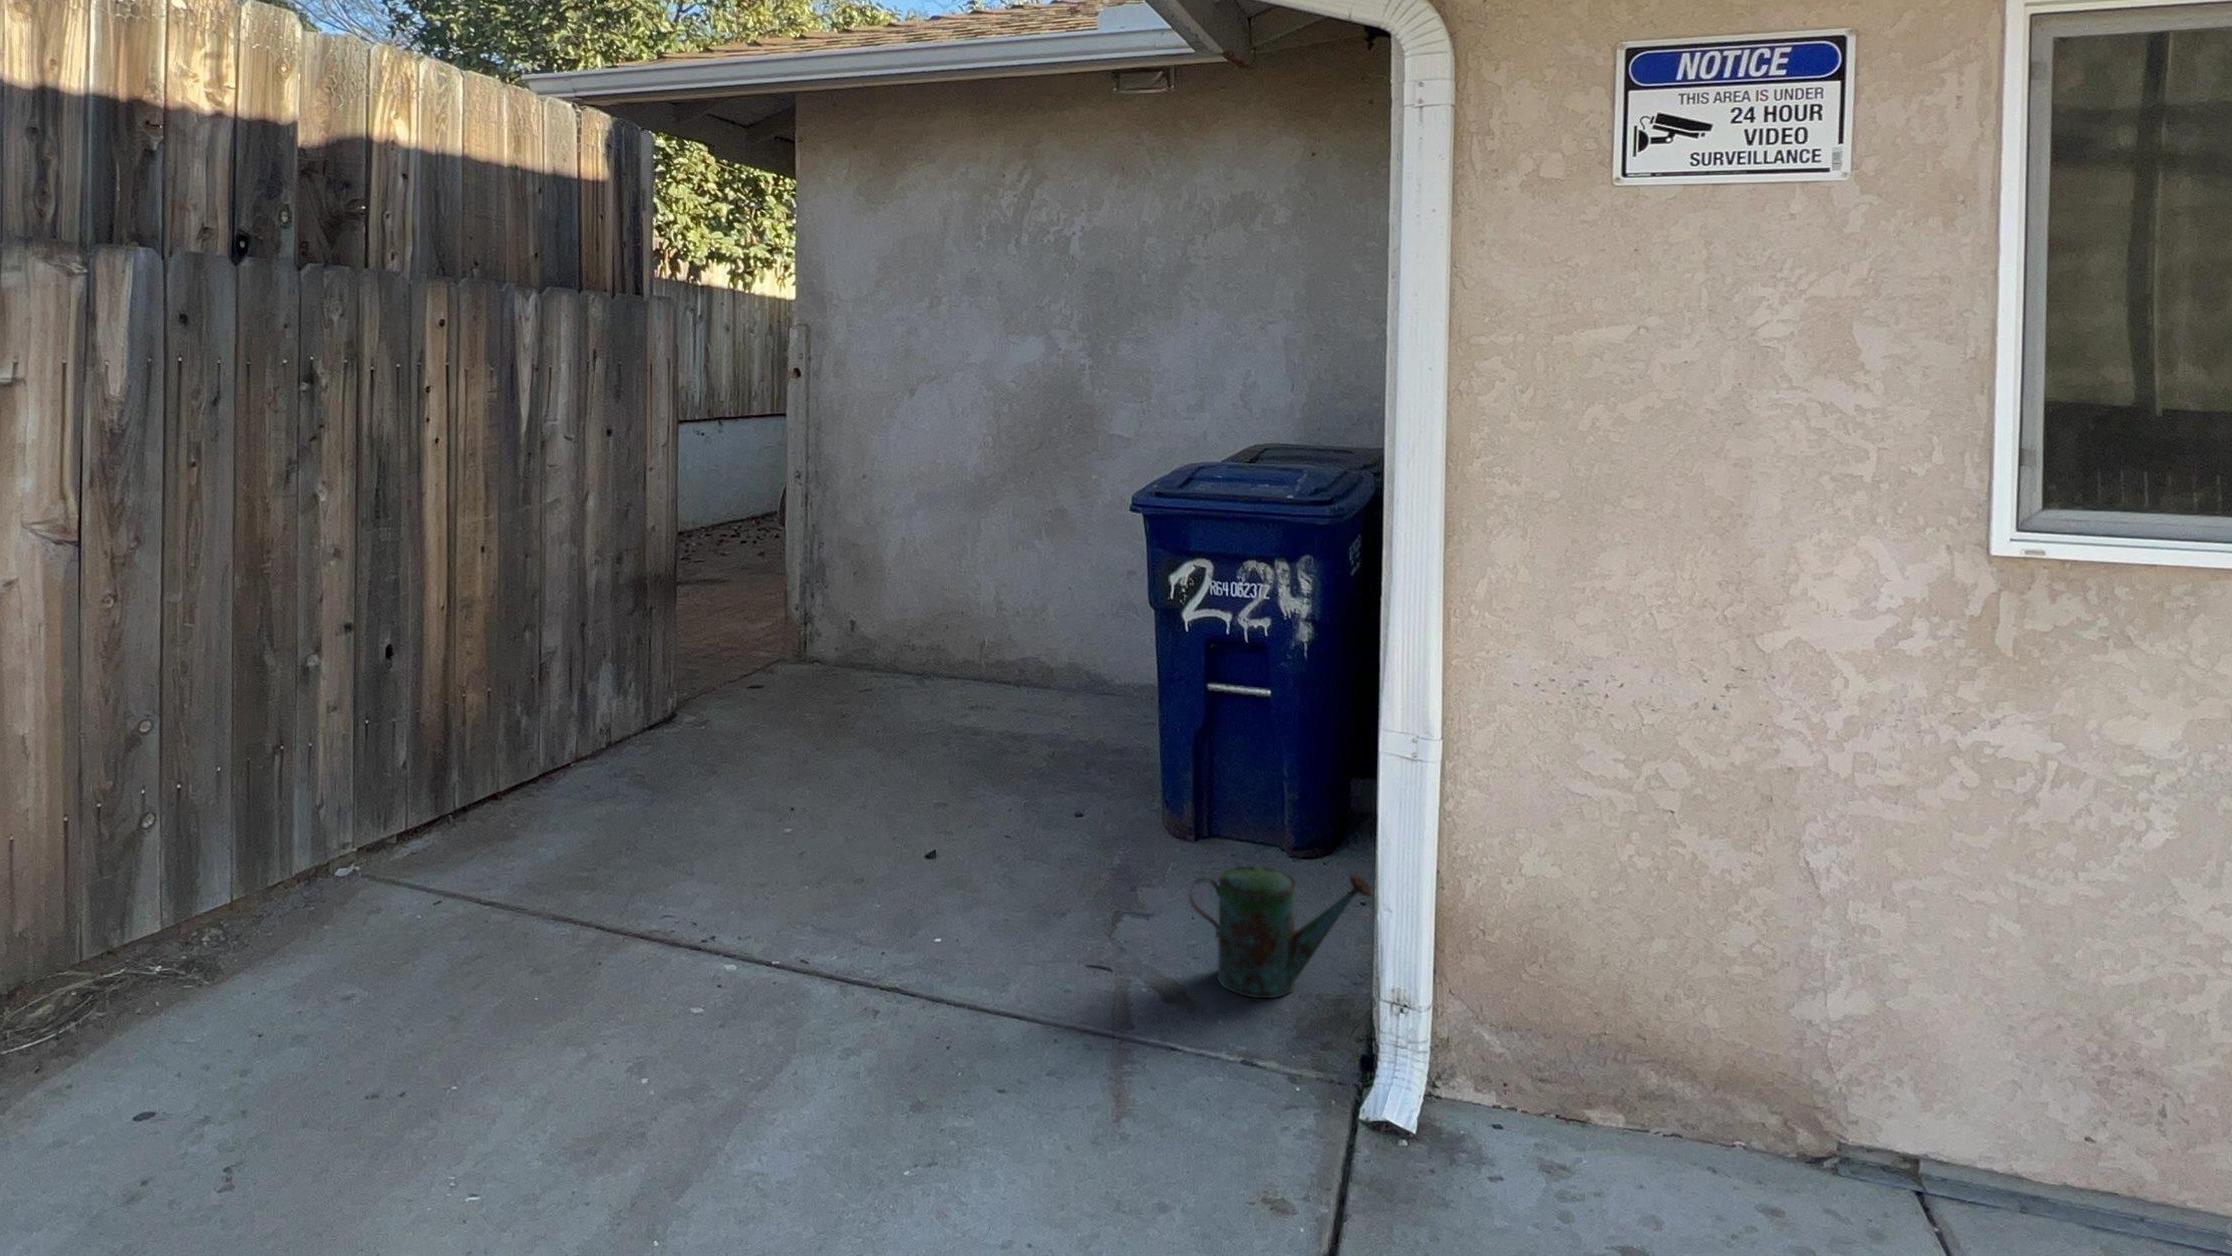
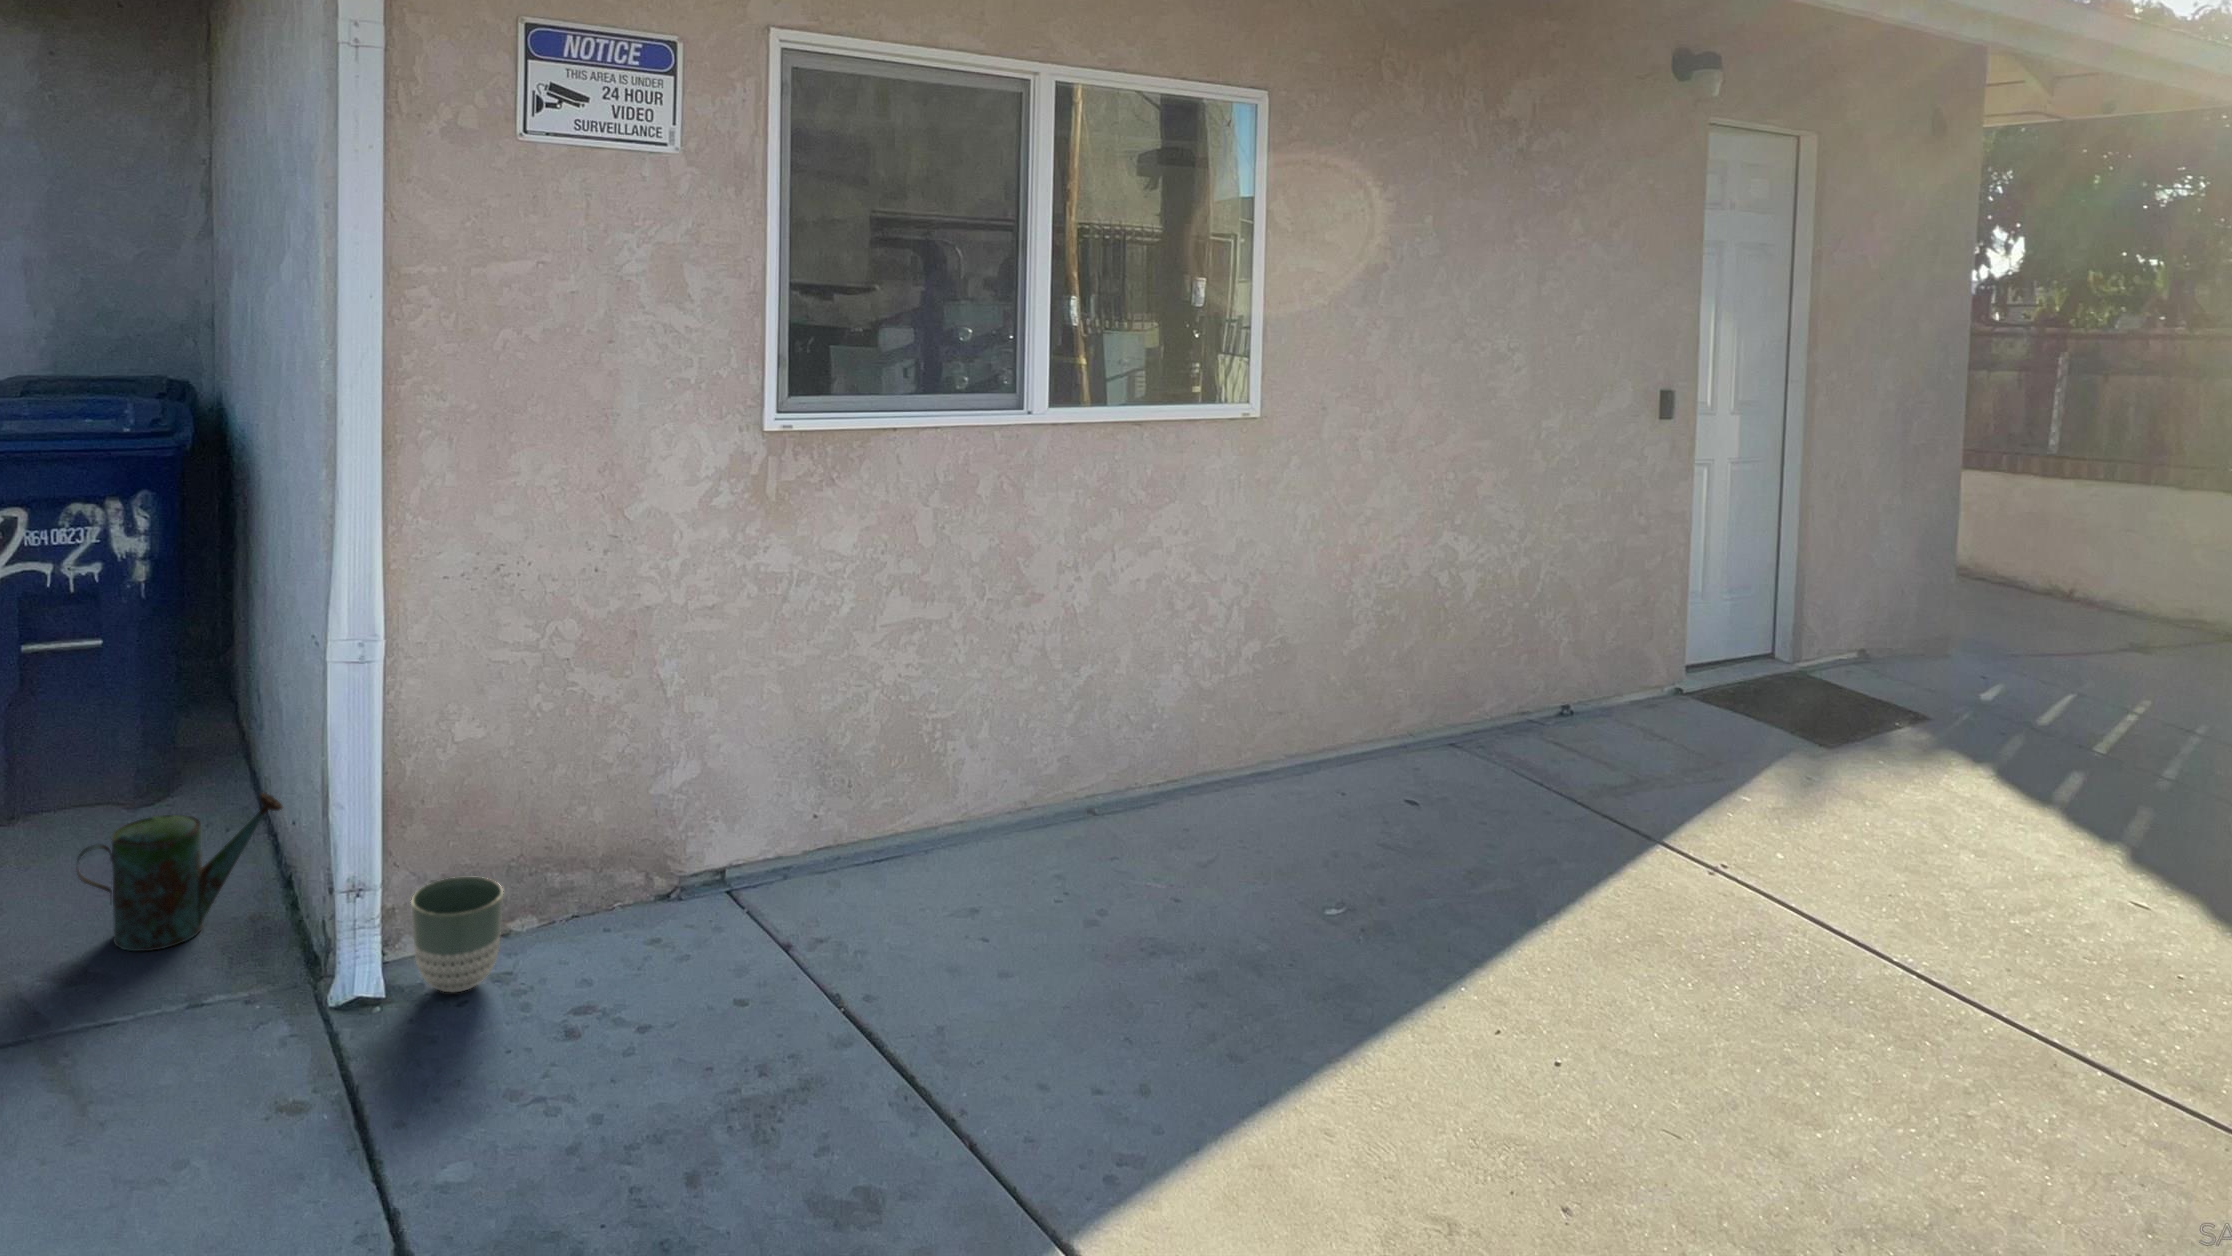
planter: none [1451,1027,1559,1166] -> present [411,877,503,993]

